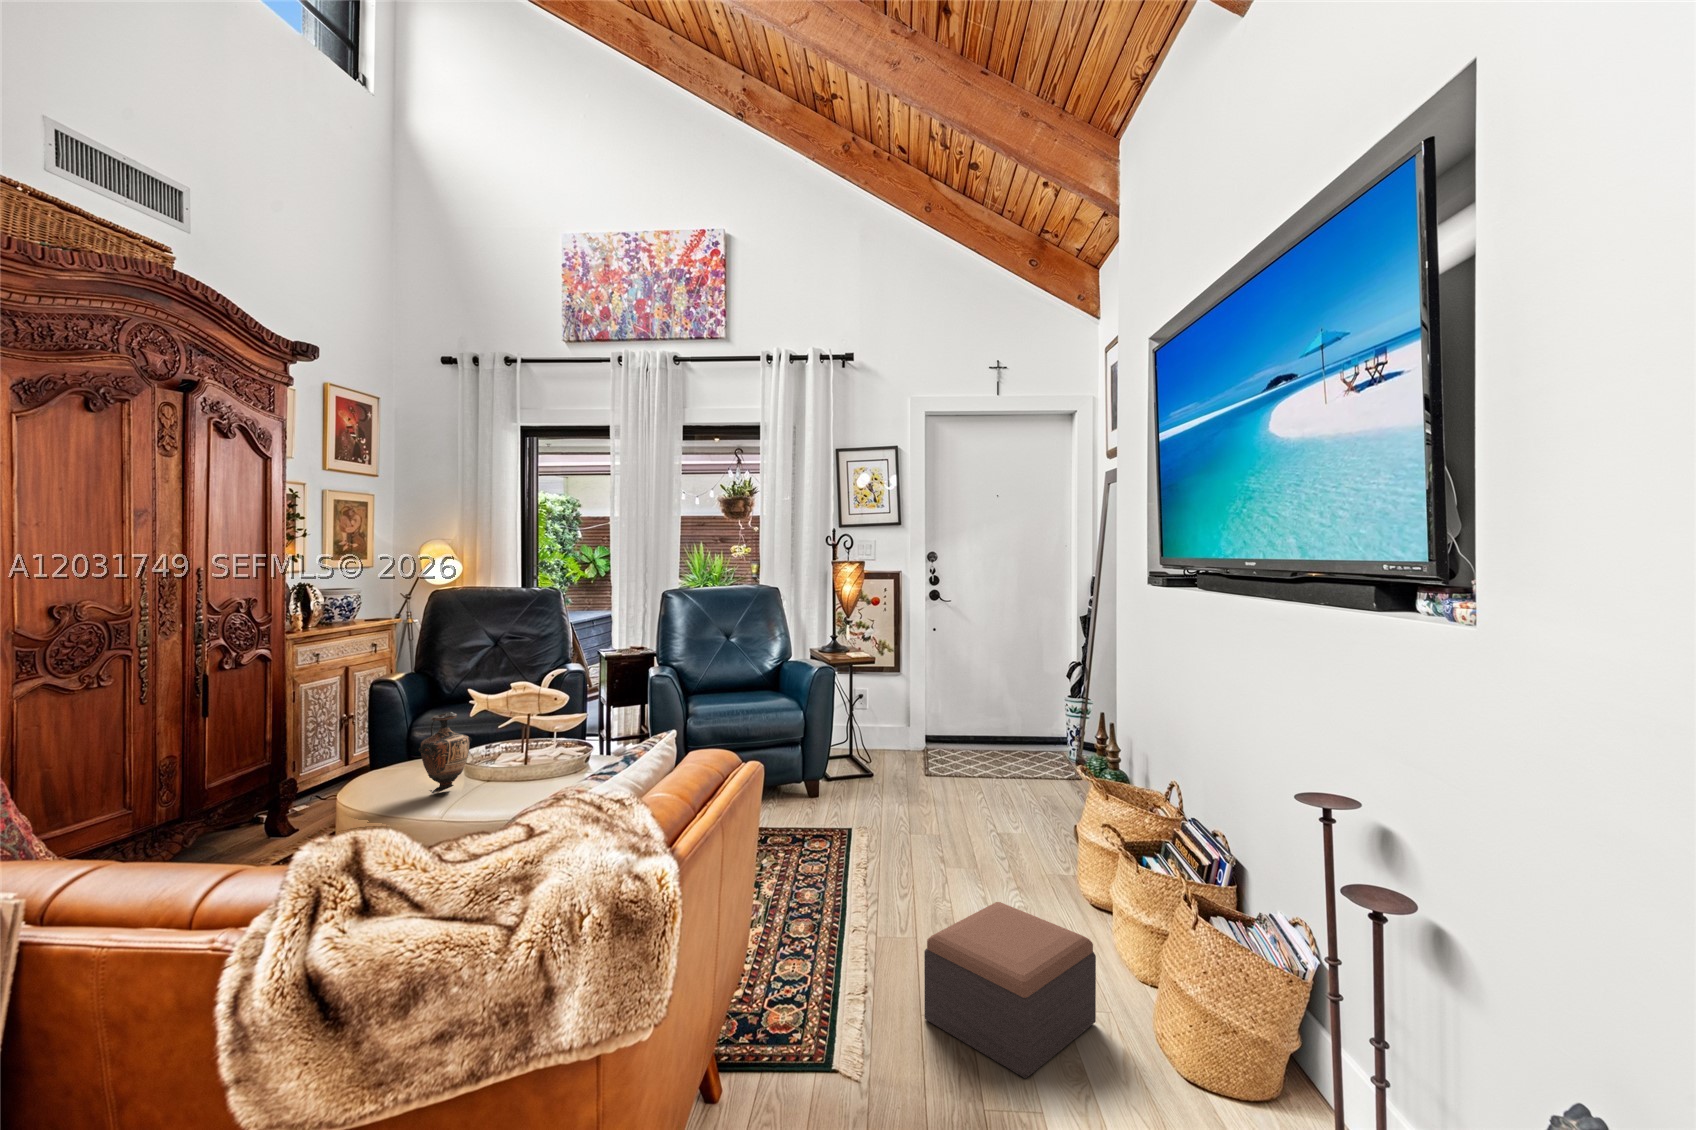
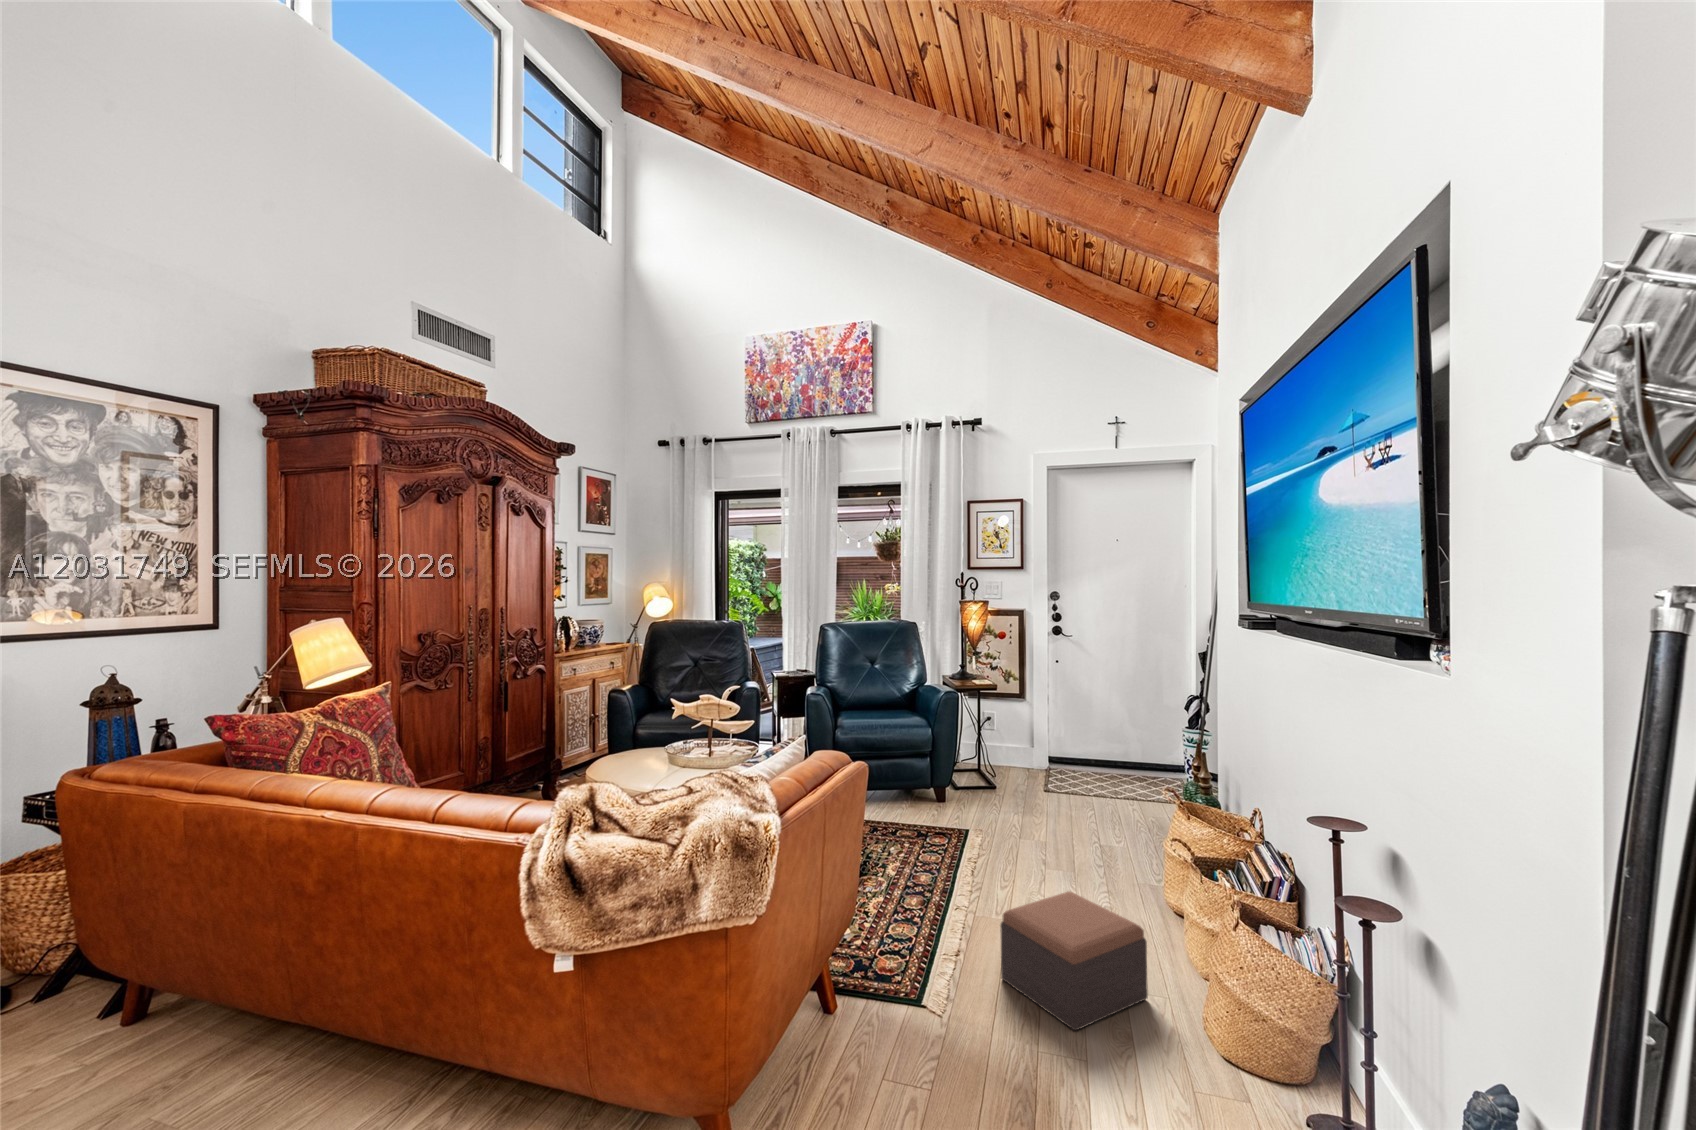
vase: present [418,712,472,794] -> none [635,713,671,775]

